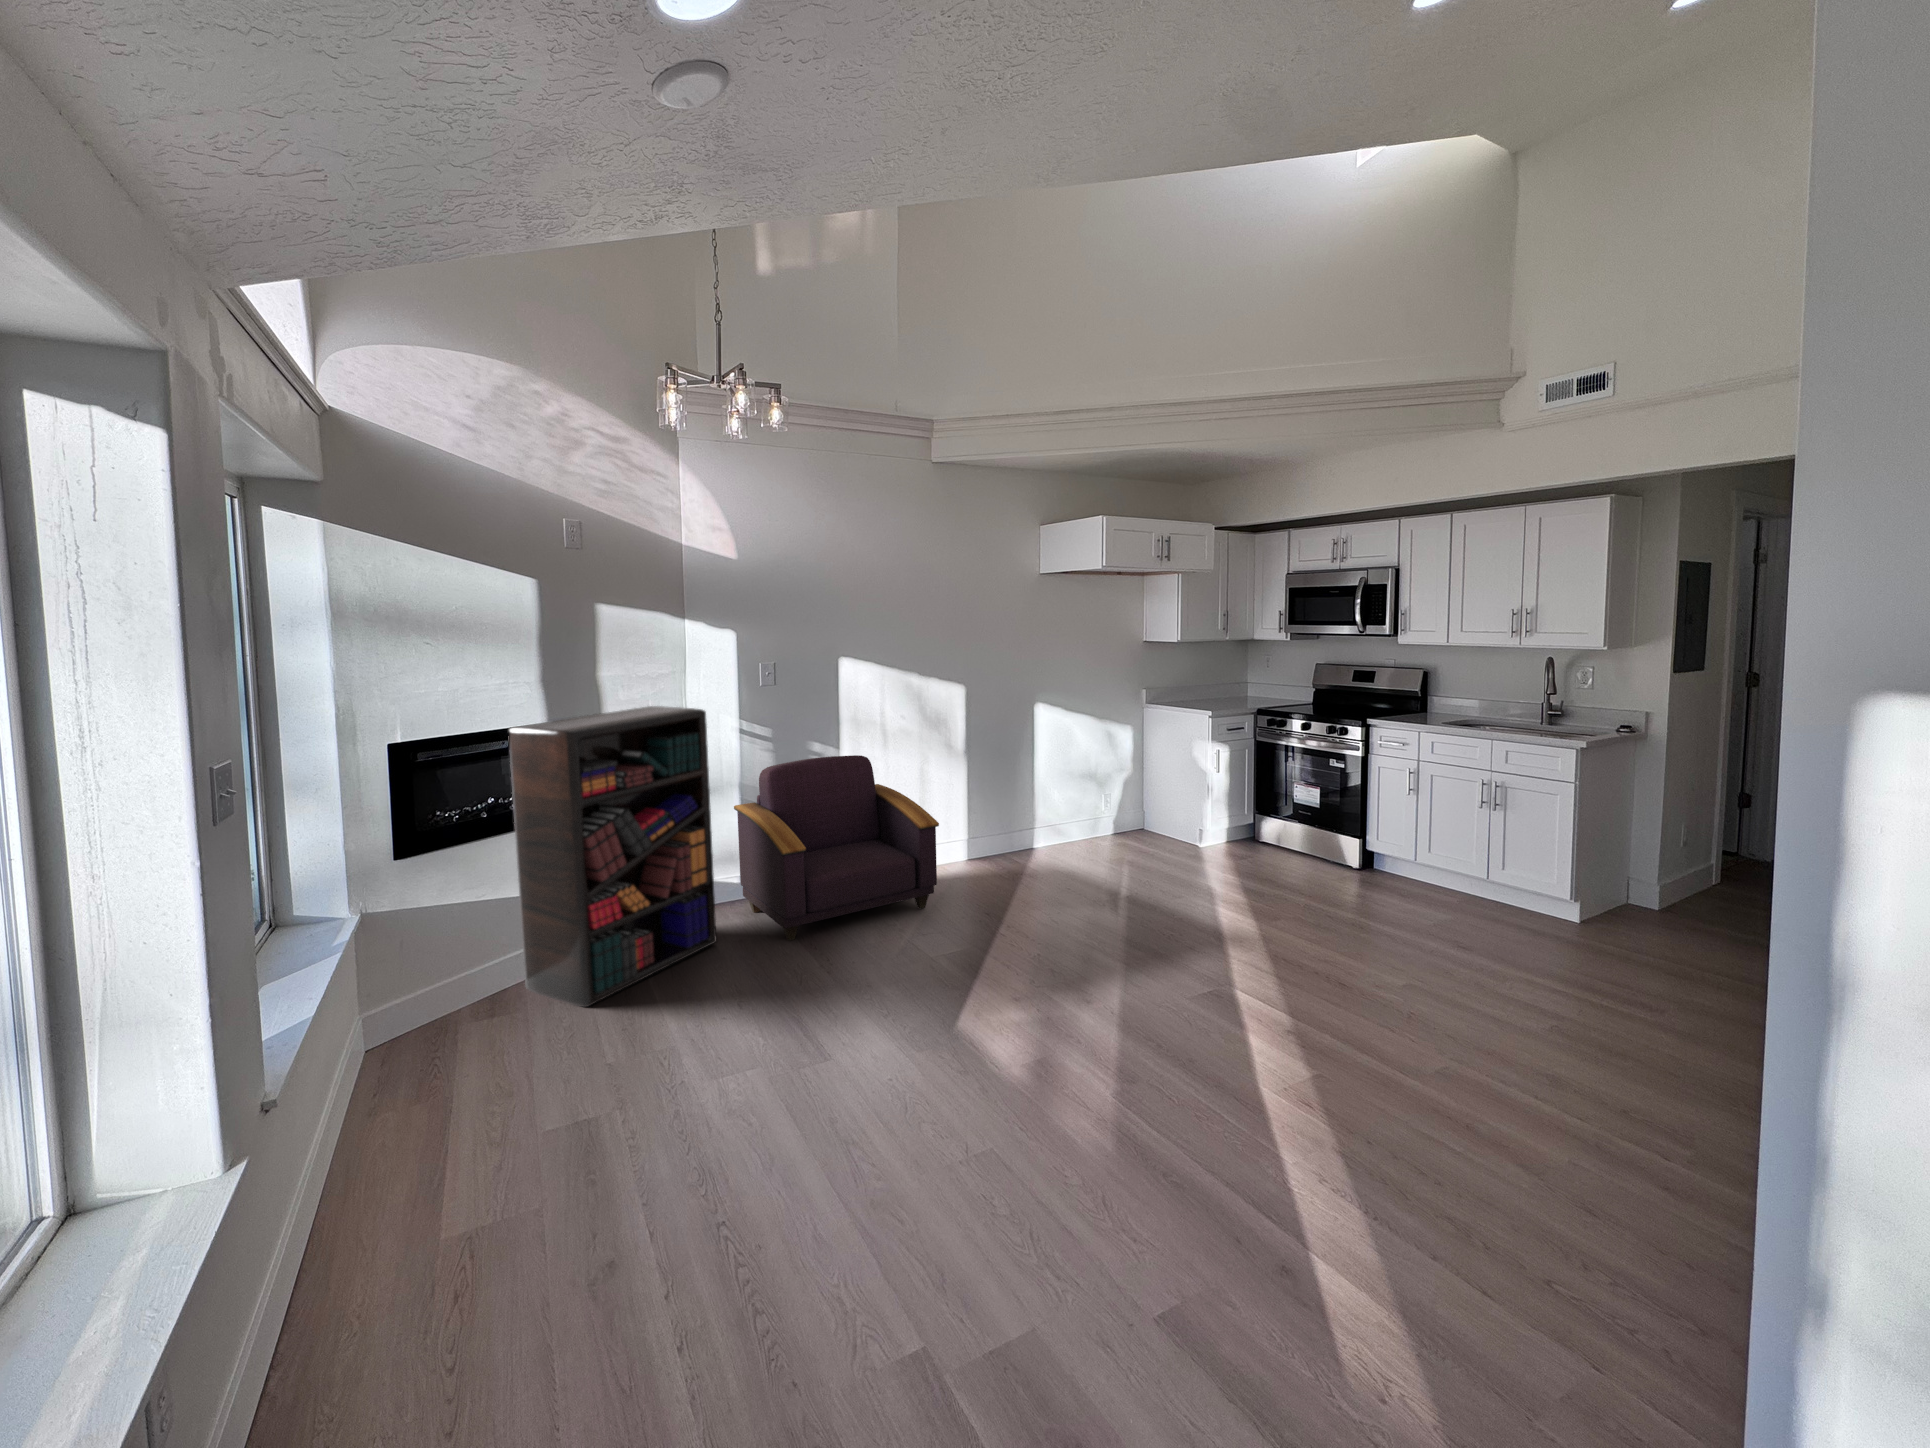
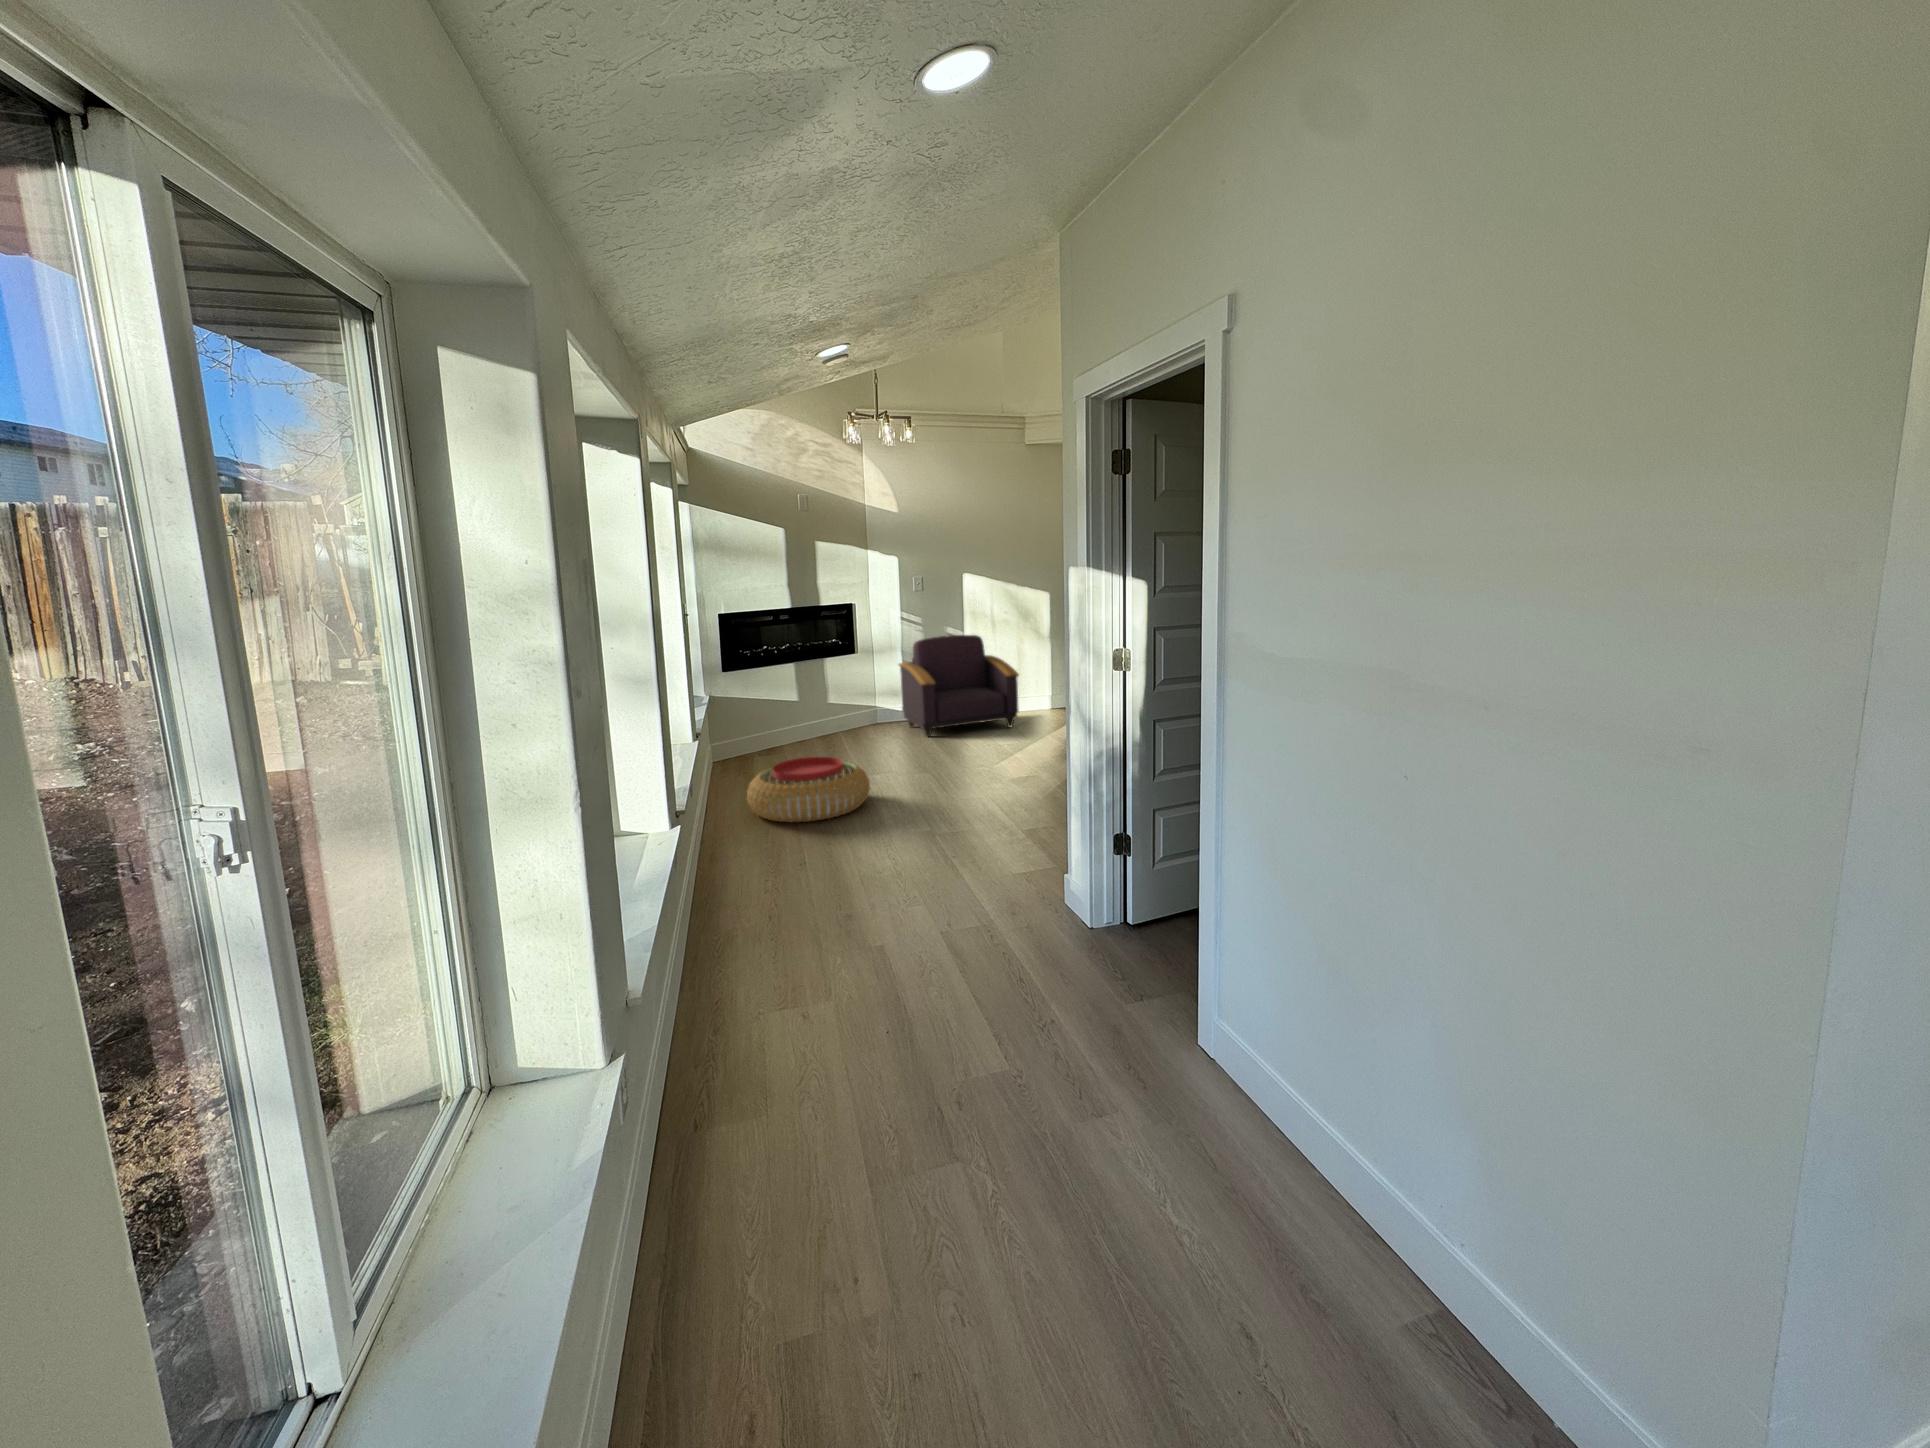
bookshelf: present [509,706,717,1007] -> none [773,601,886,756]
pouf: none [401,1095,720,1348] -> present [747,757,870,822]

